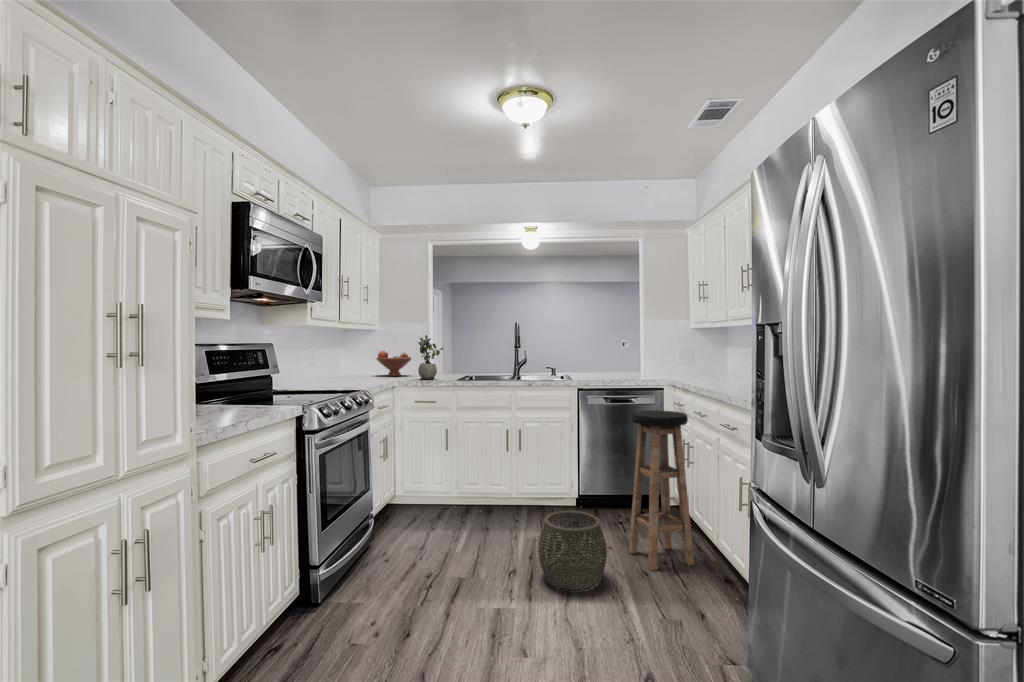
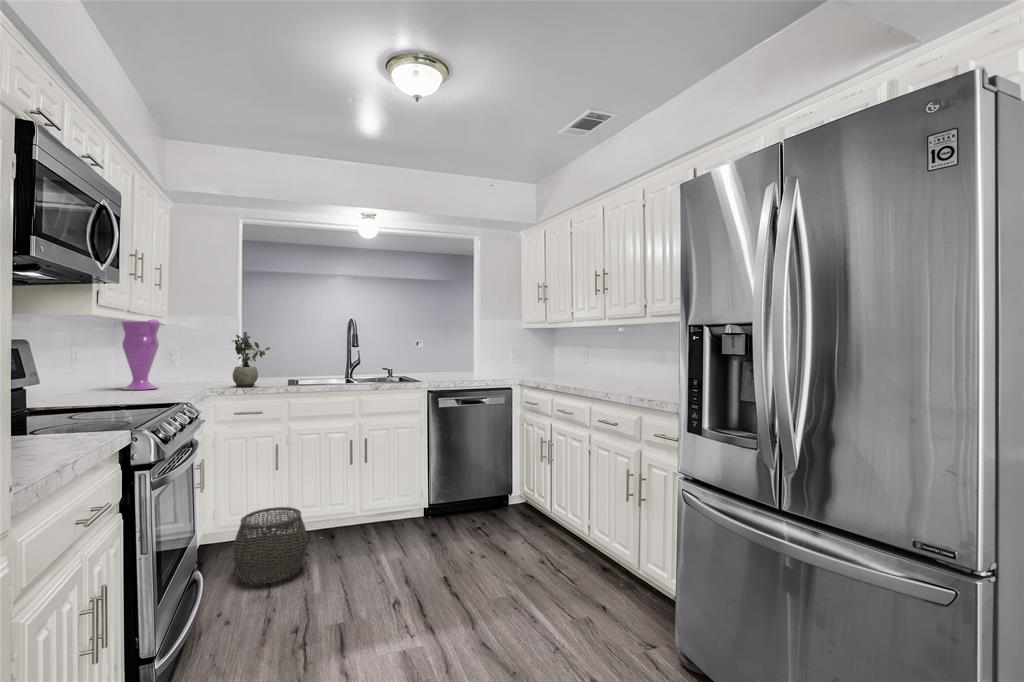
vase: none [342,327,370,380] -> present [121,319,161,390]
fruit bowl: present [377,351,411,376] -> none [161,350,214,383]
bar stool: present [629,410,694,571] -> none [504,411,569,572]
woven basket: present [538,511,607,590] -> present [233,507,308,584]

